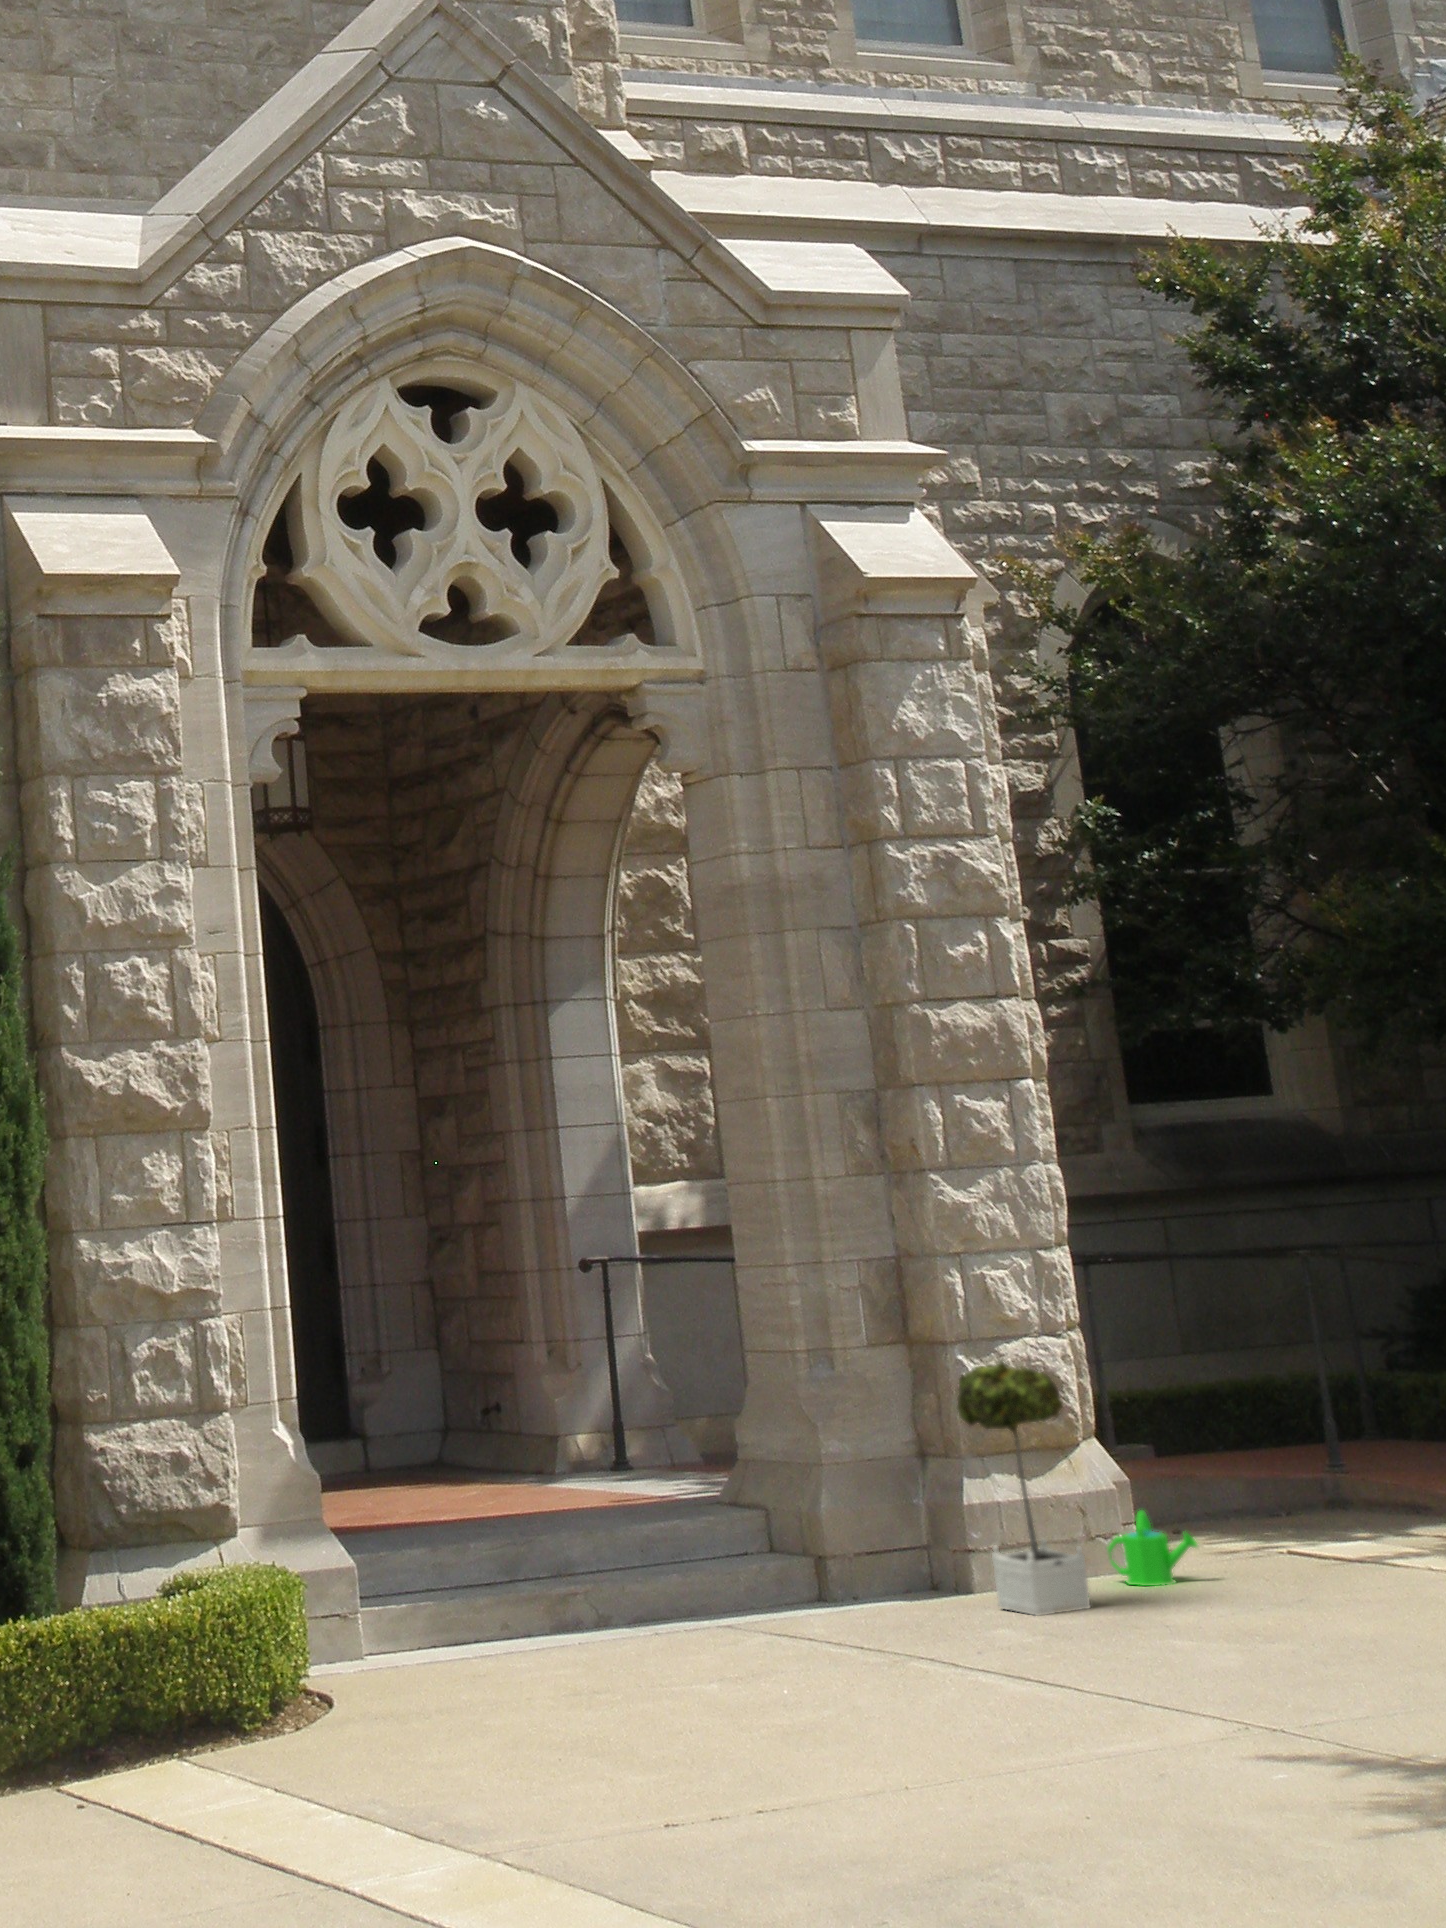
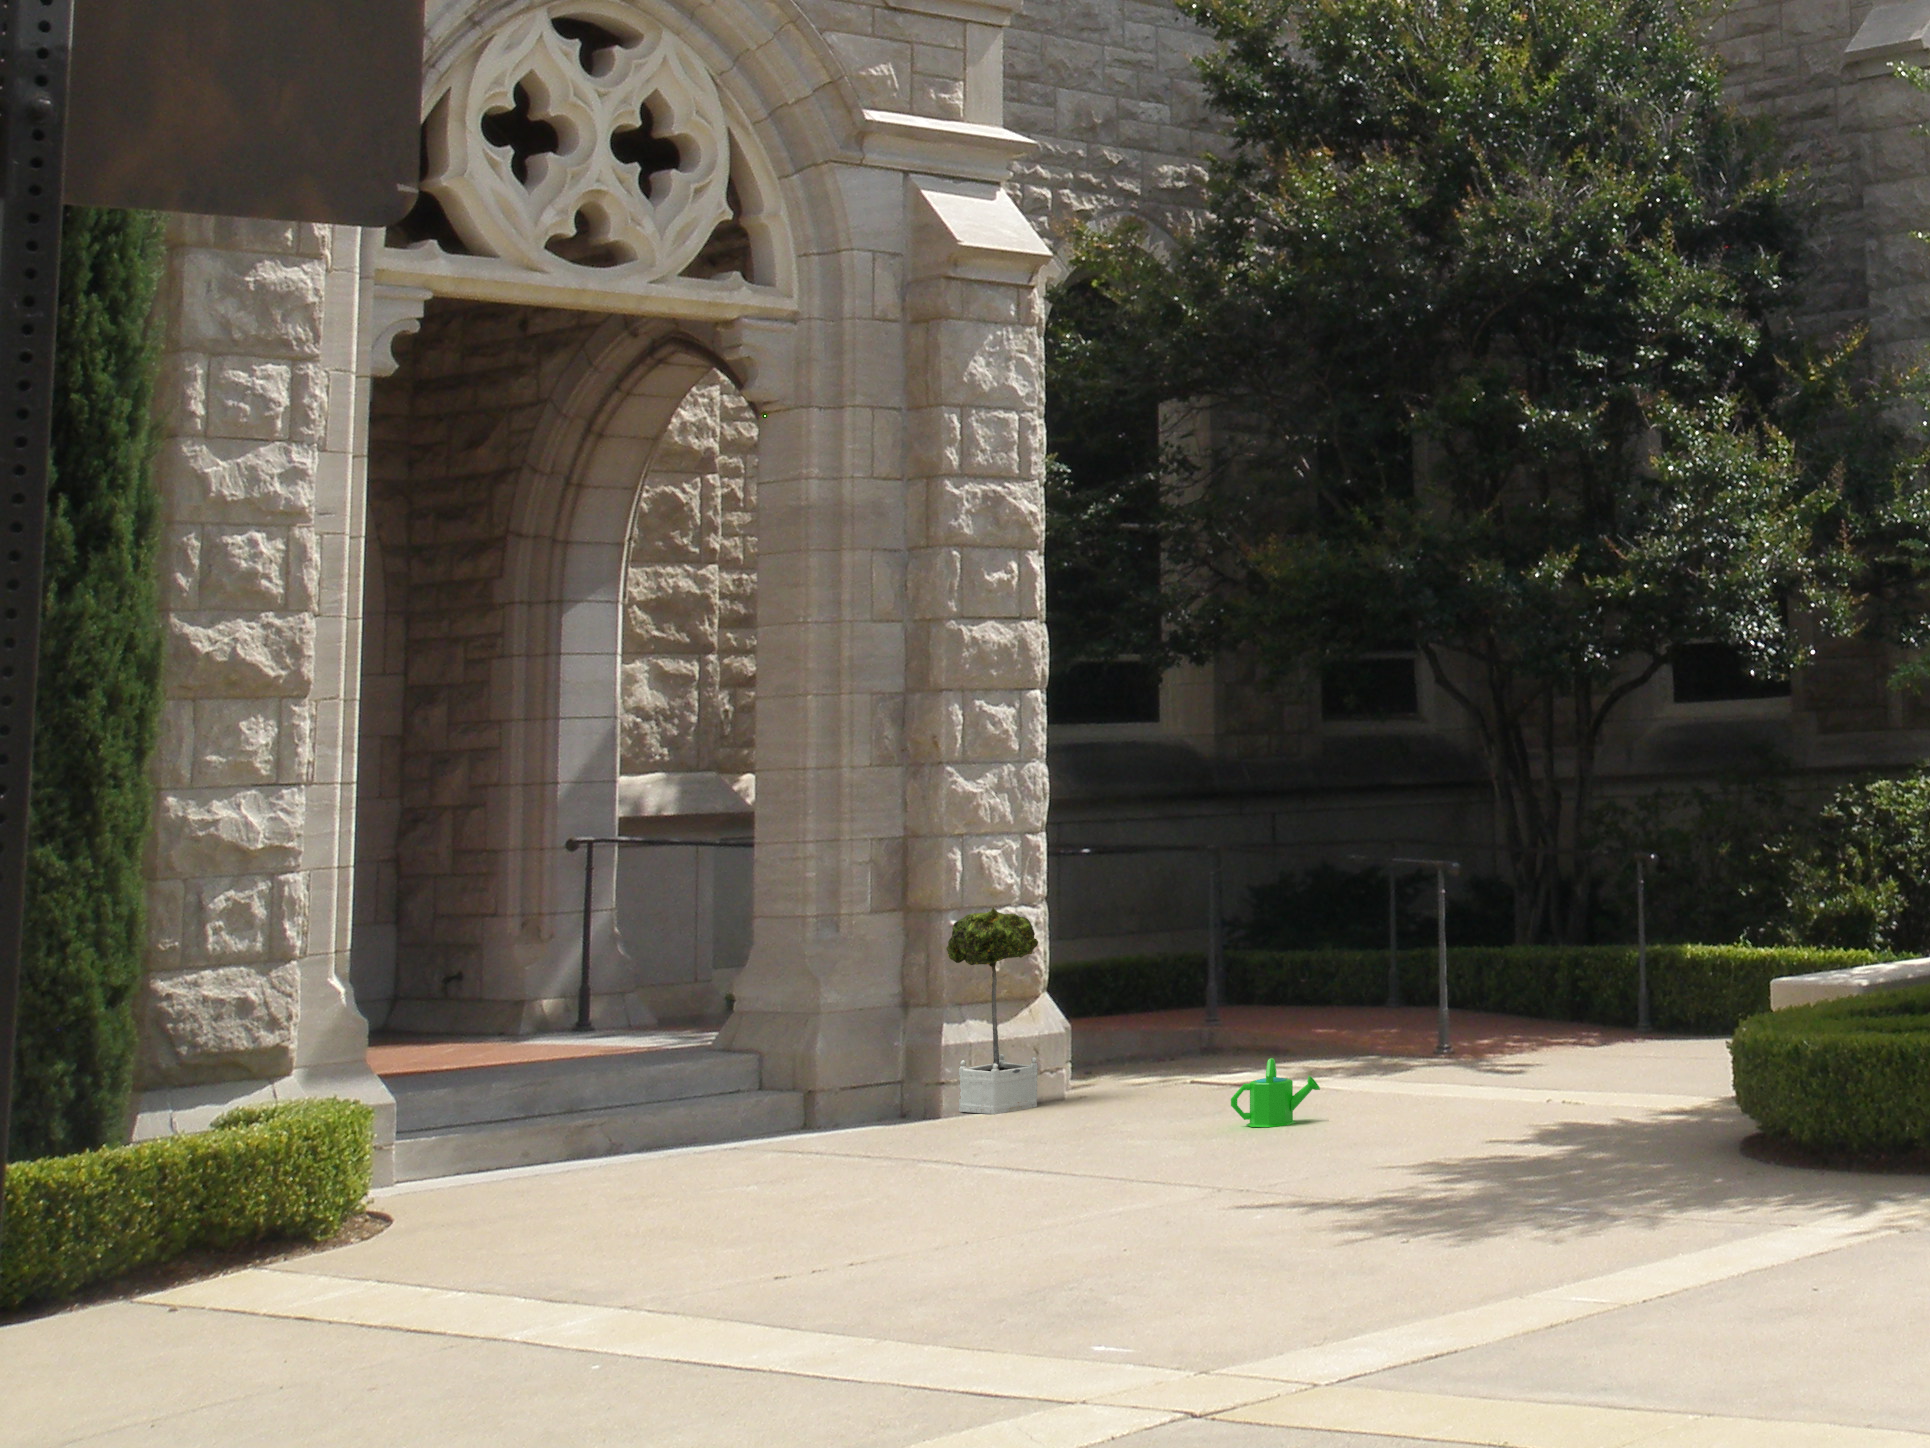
watering can: present [1107,1510,1198,1586] -> present [1231,1058,1320,1127]

